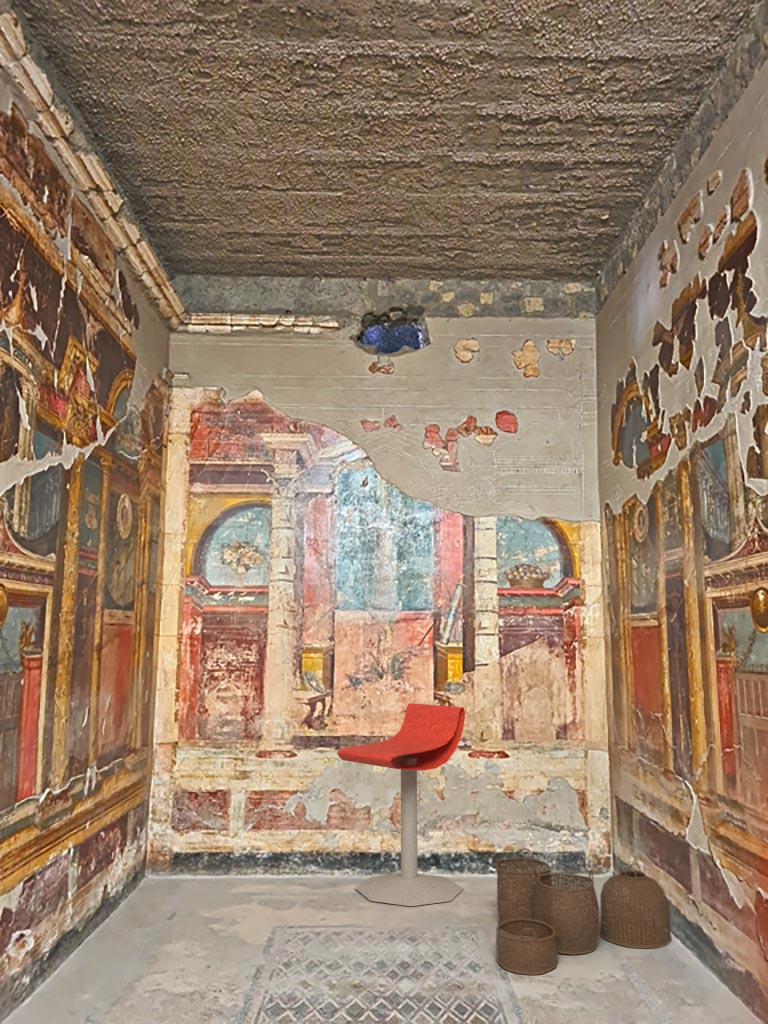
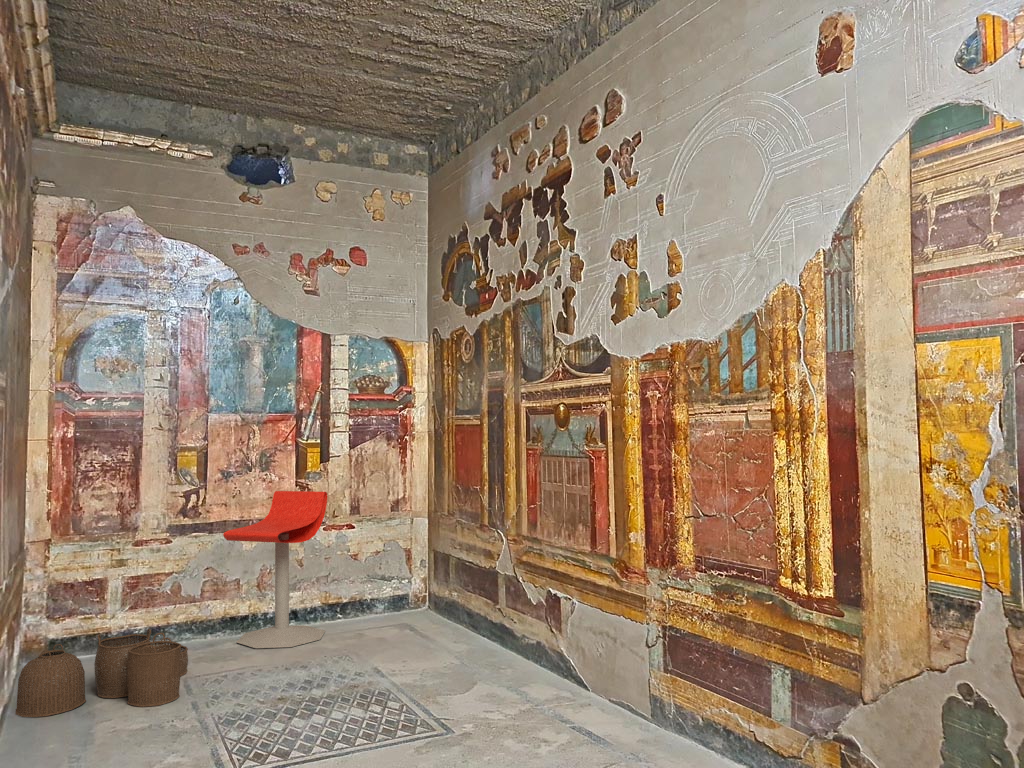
woven basket: present [496,848,672,975] -> present [15,629,188,717]

